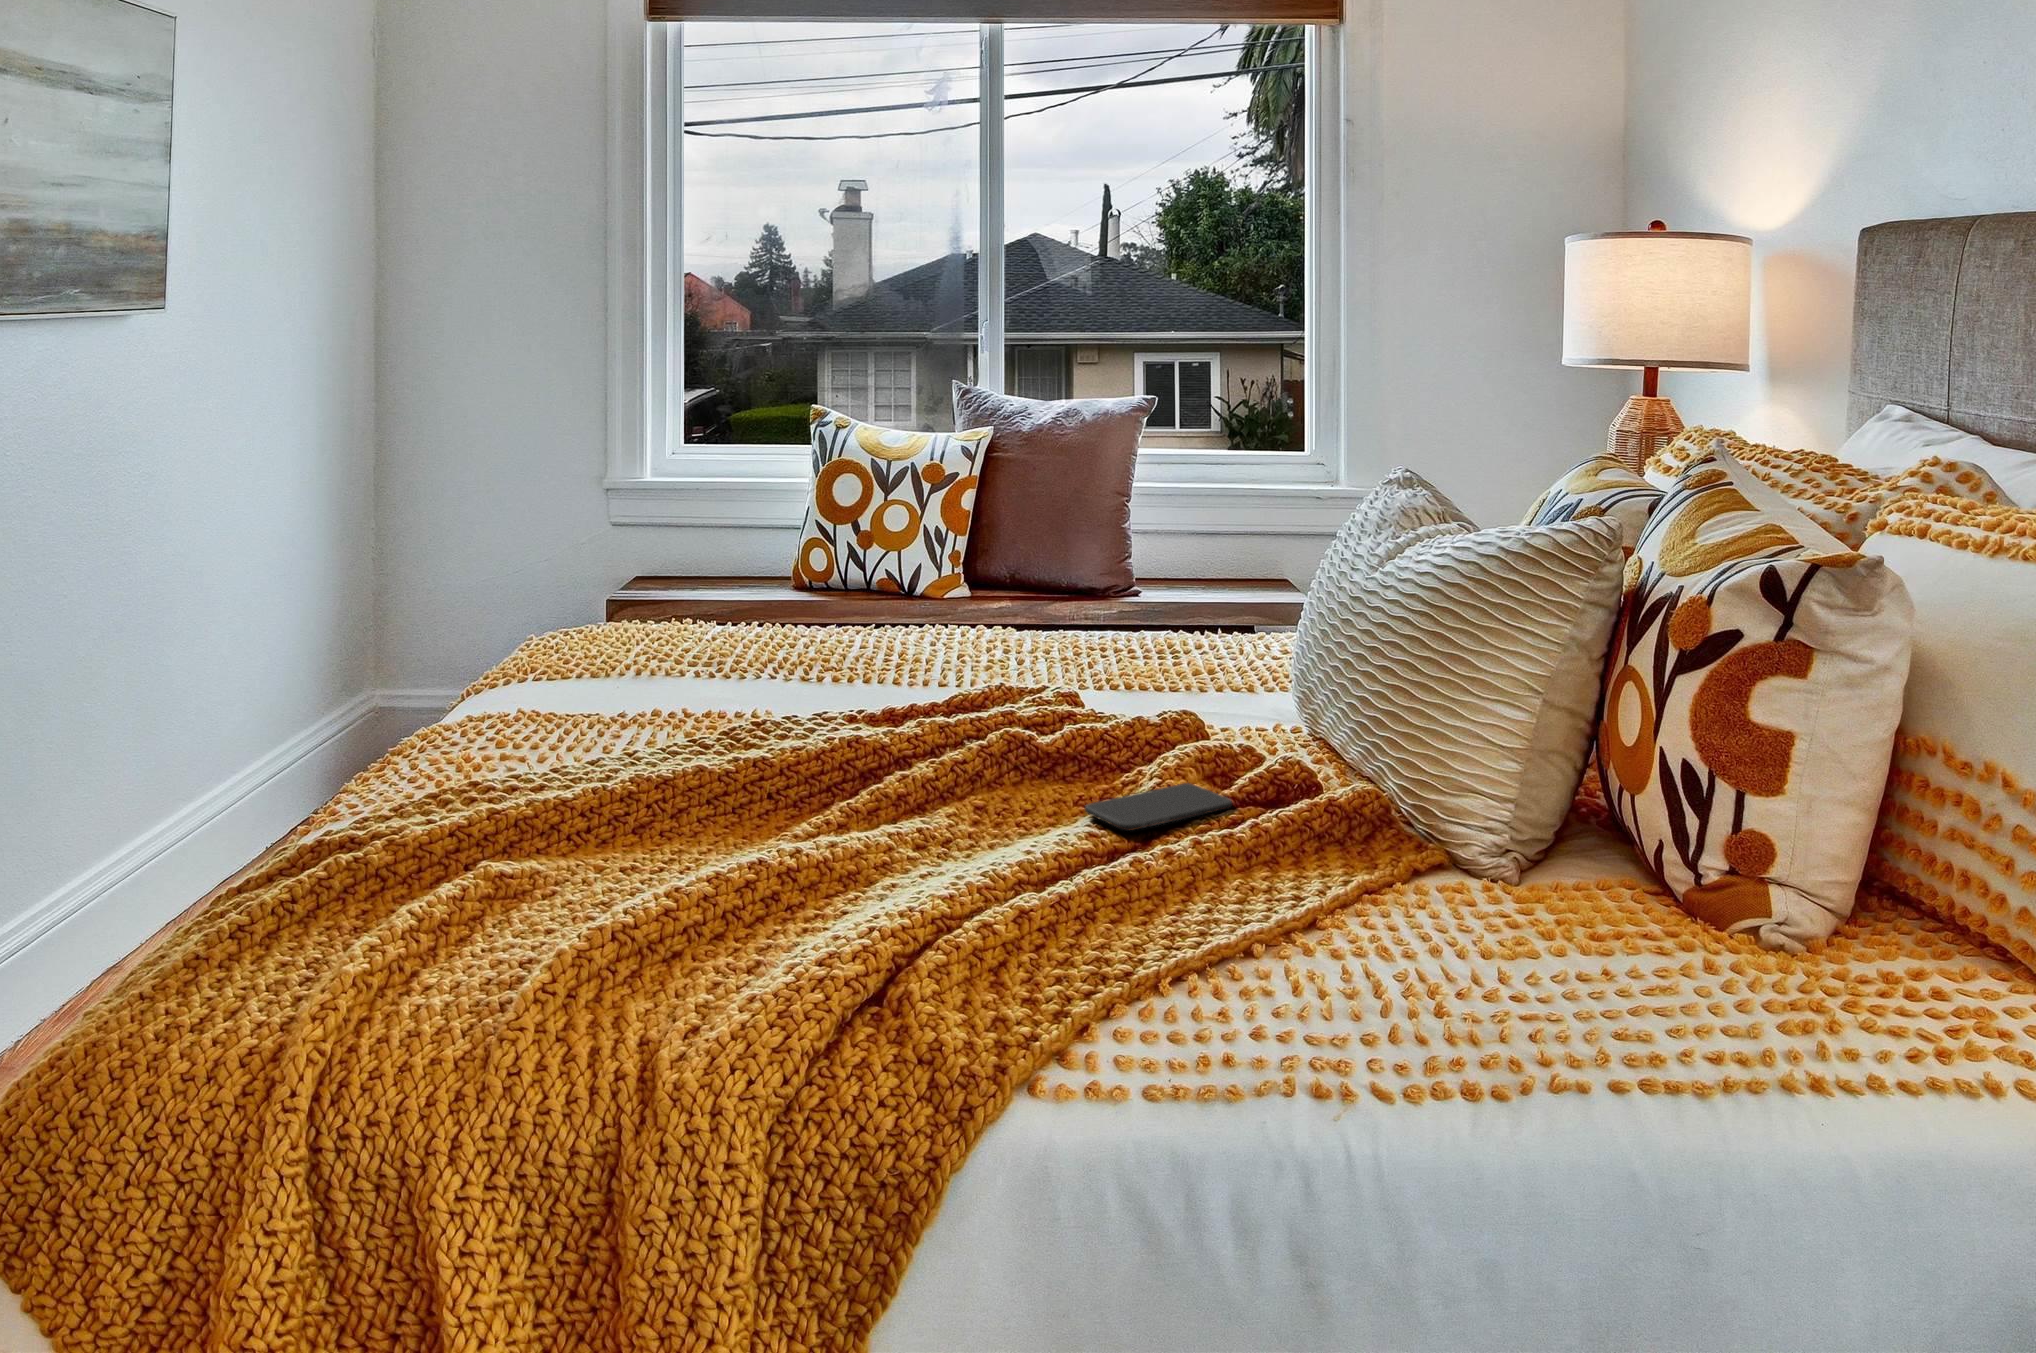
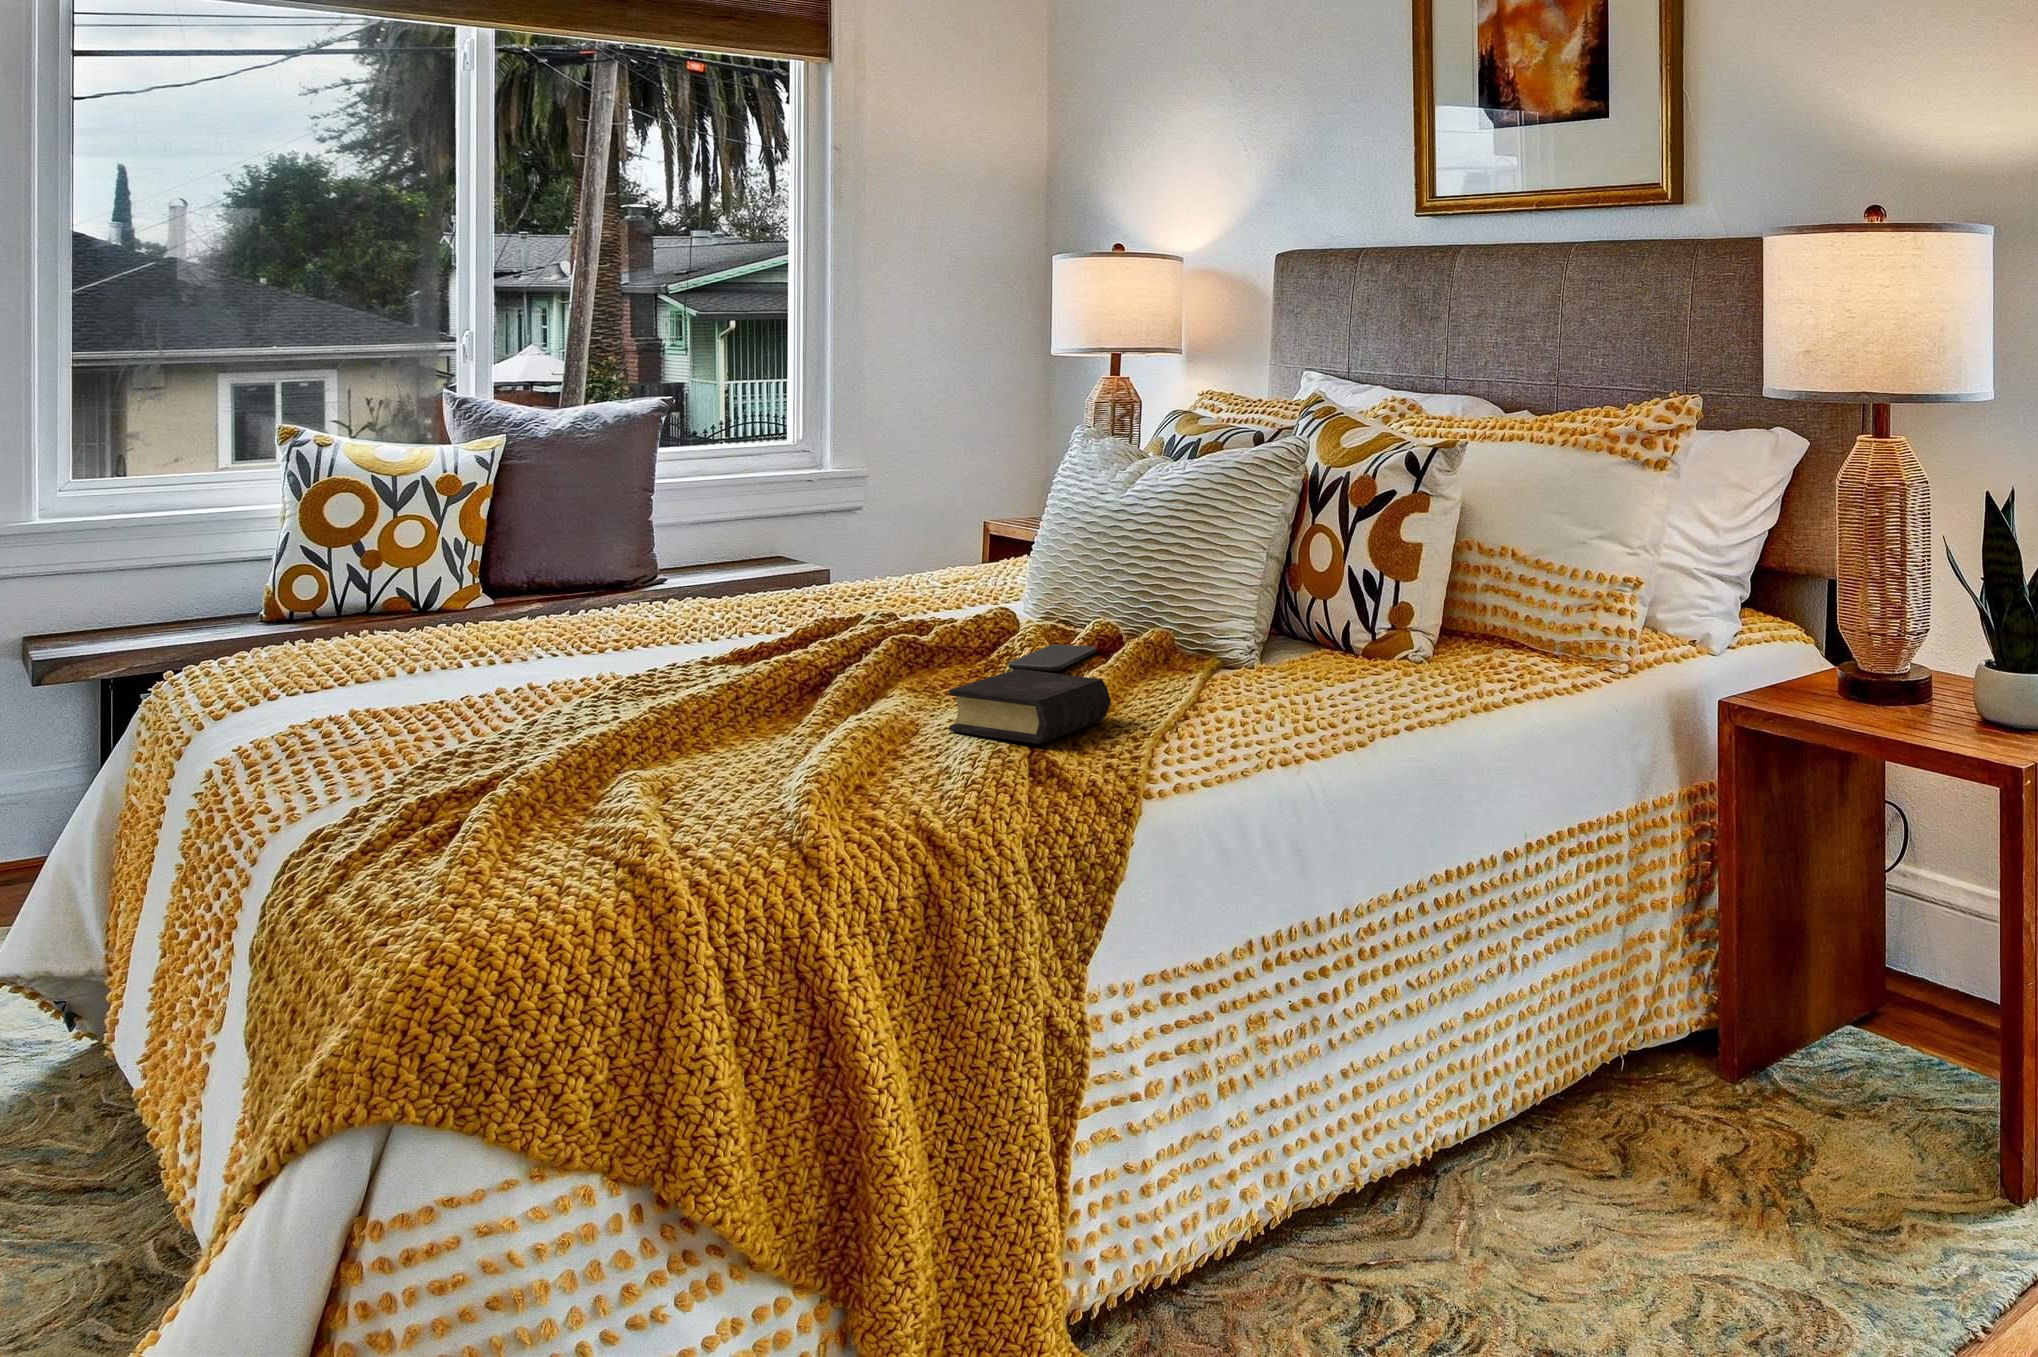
book: none [883,831,1079,959] -> present [949,669,1111,744]

